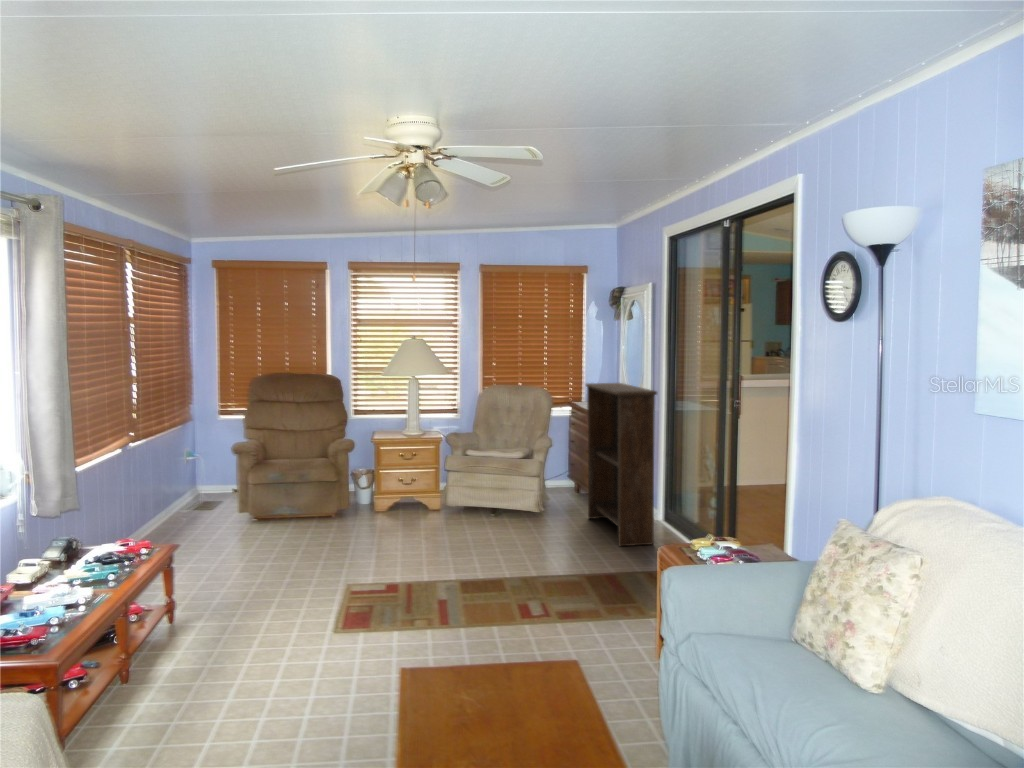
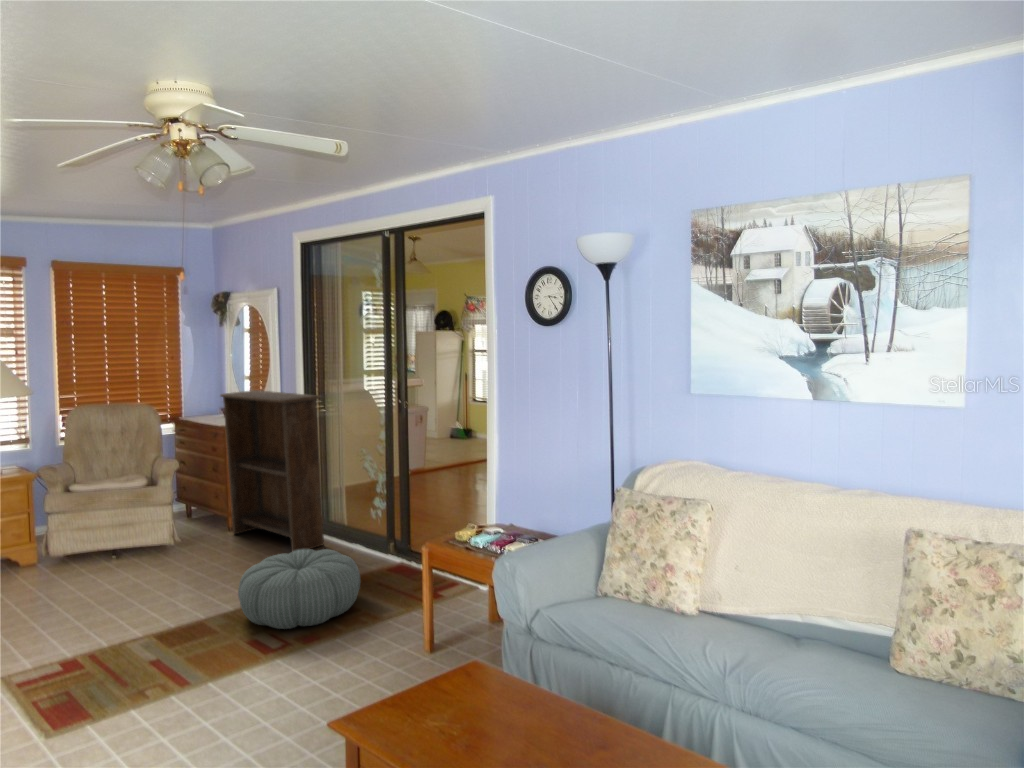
pouf: none [524,536,639,608] -> present [238,549,360,629]

